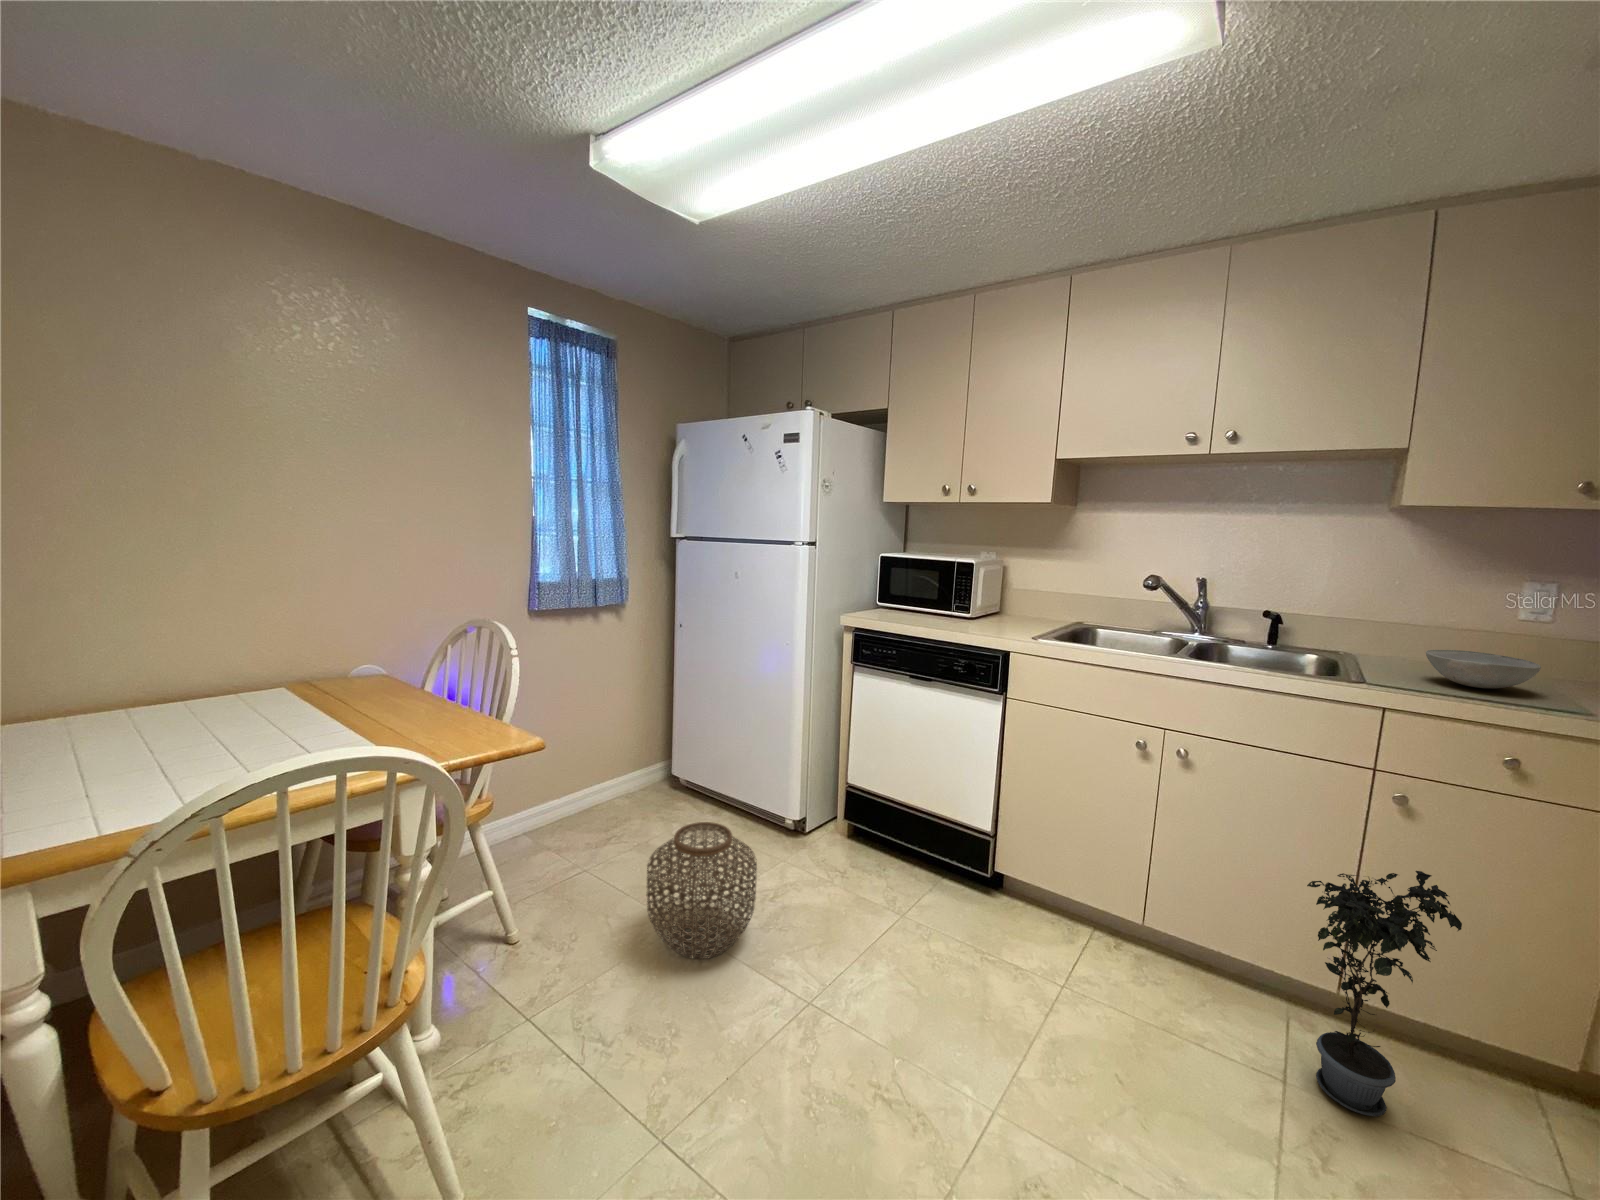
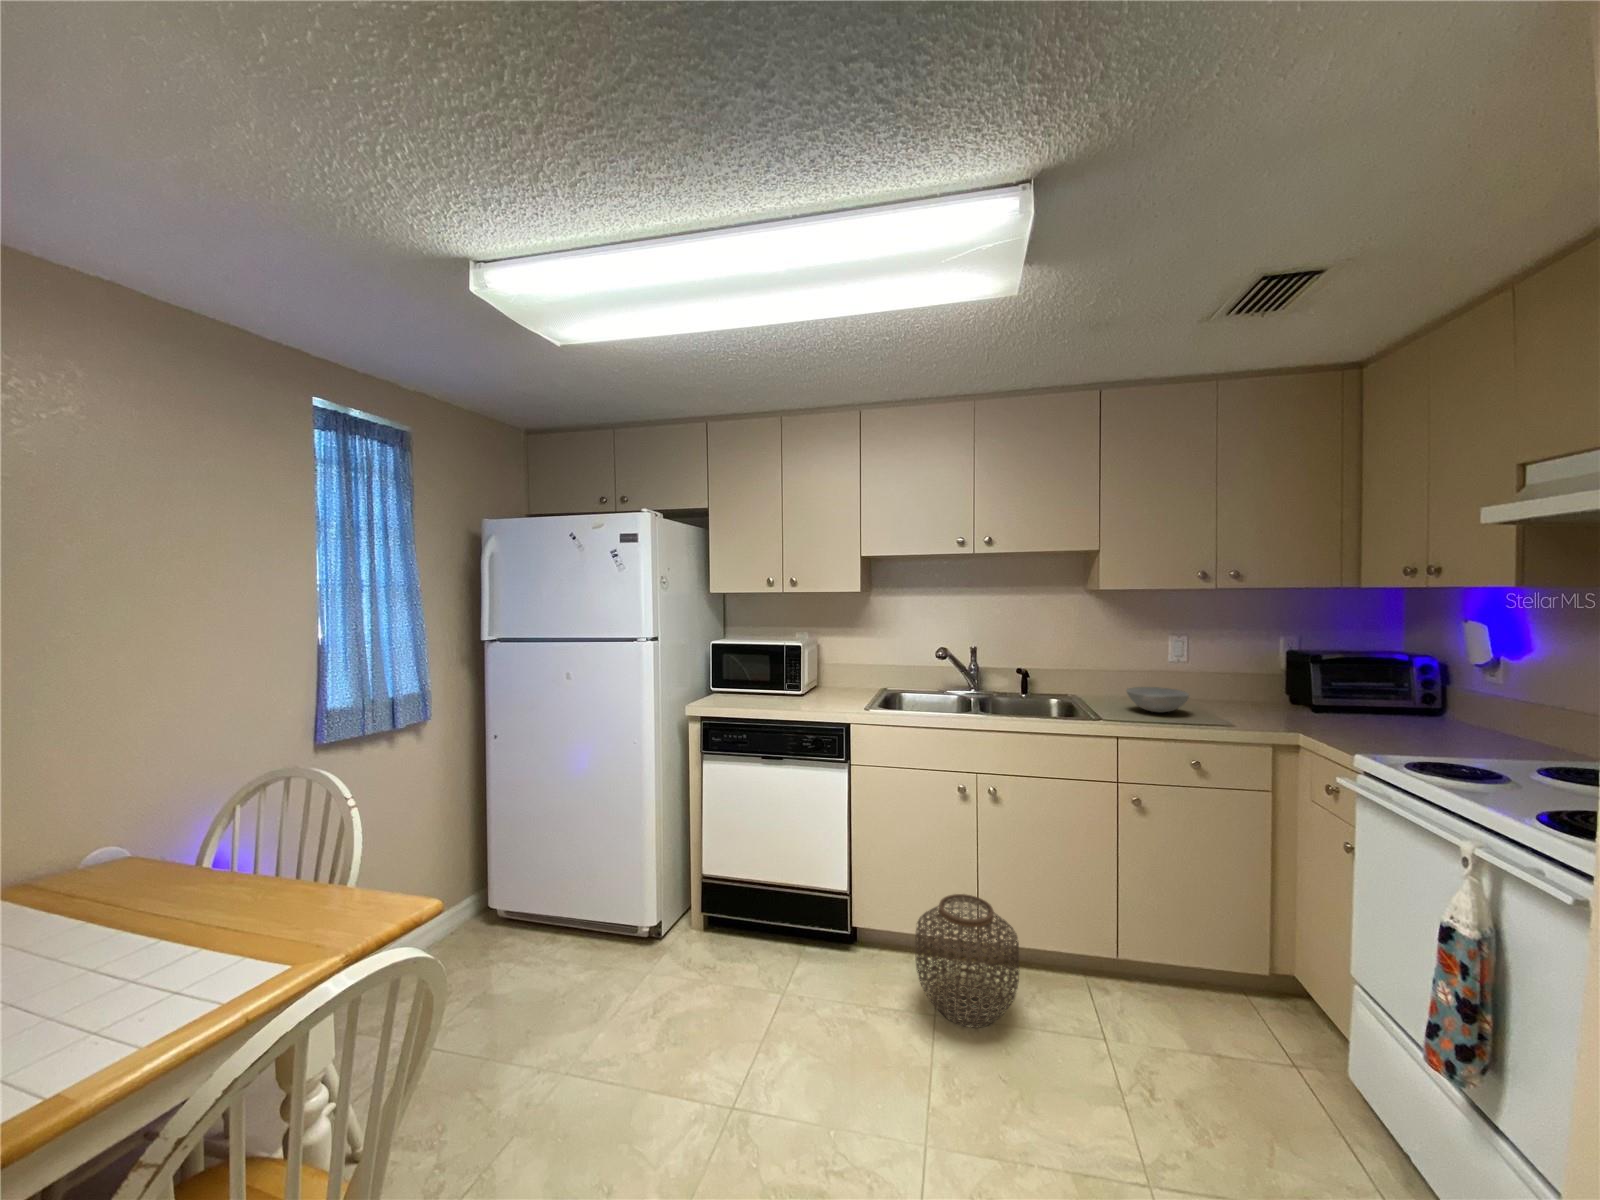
woven basket: present [647,822,757,959] -> present [915,894,1019,1027]
potted plant: present [1307,871,1462,1117] -> none [1104,853,1196,1050]

